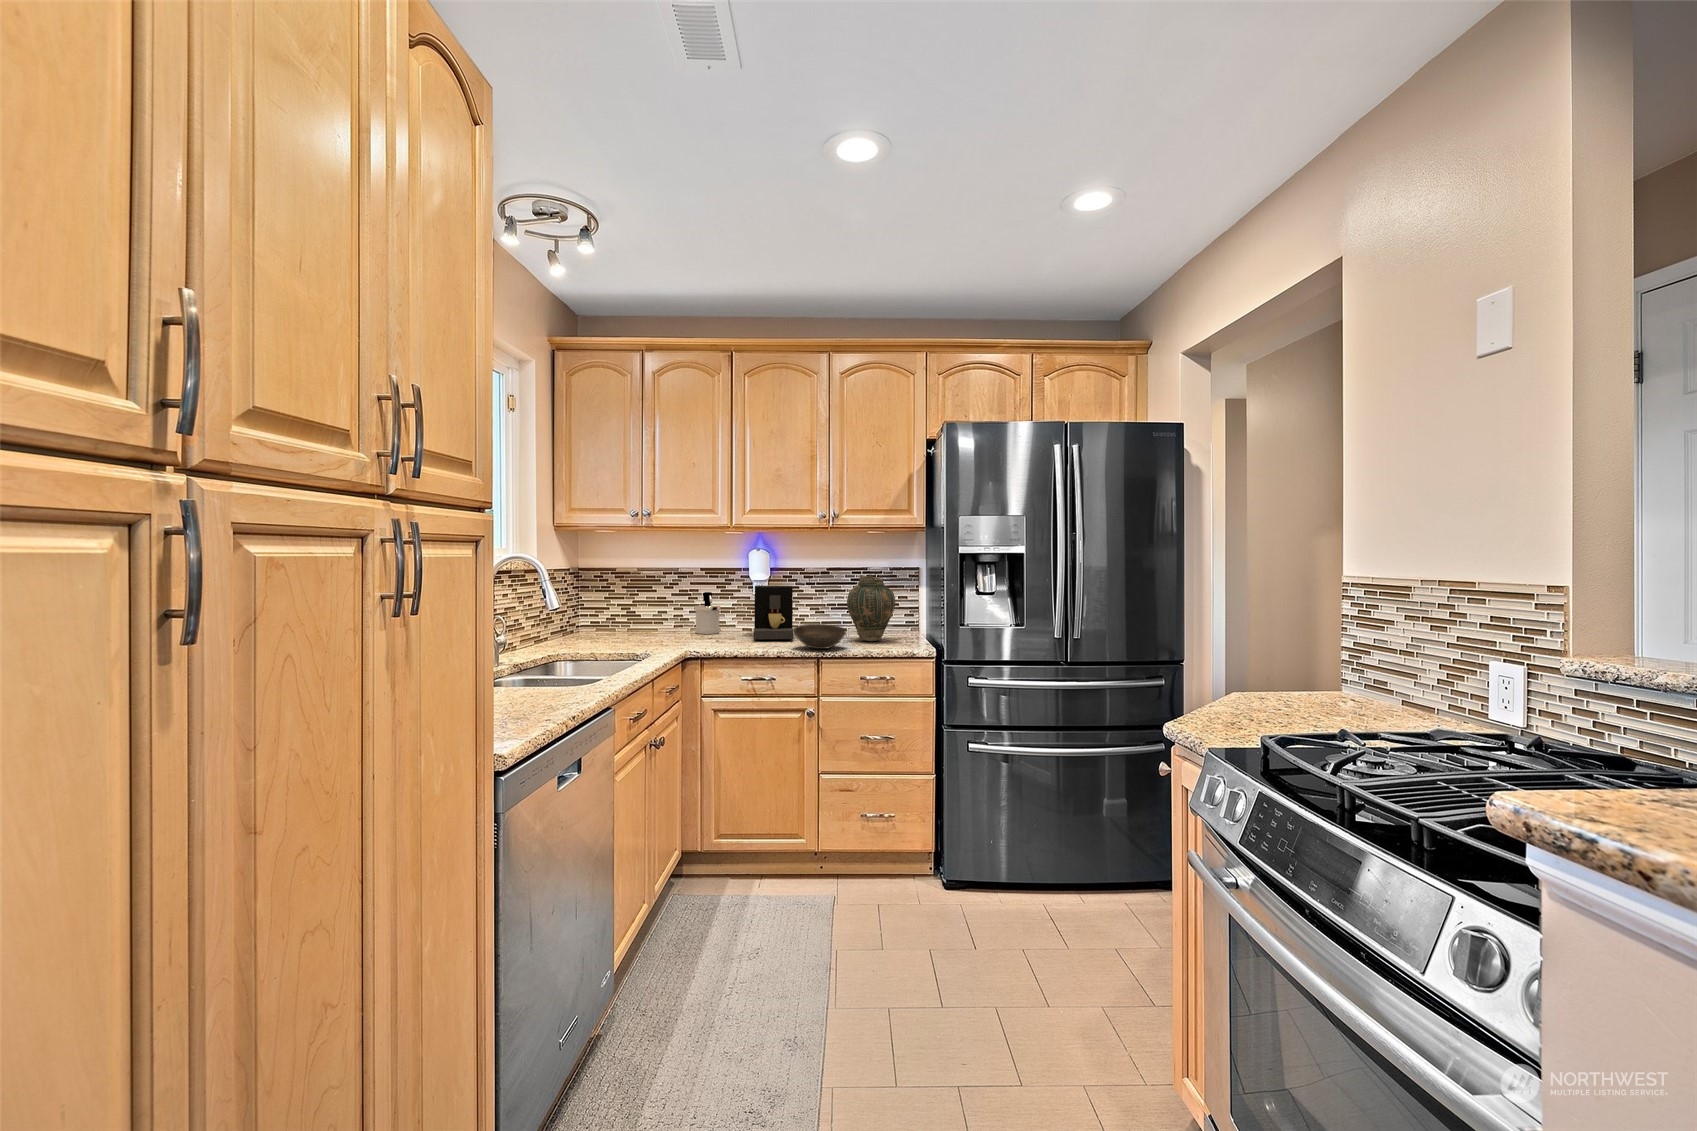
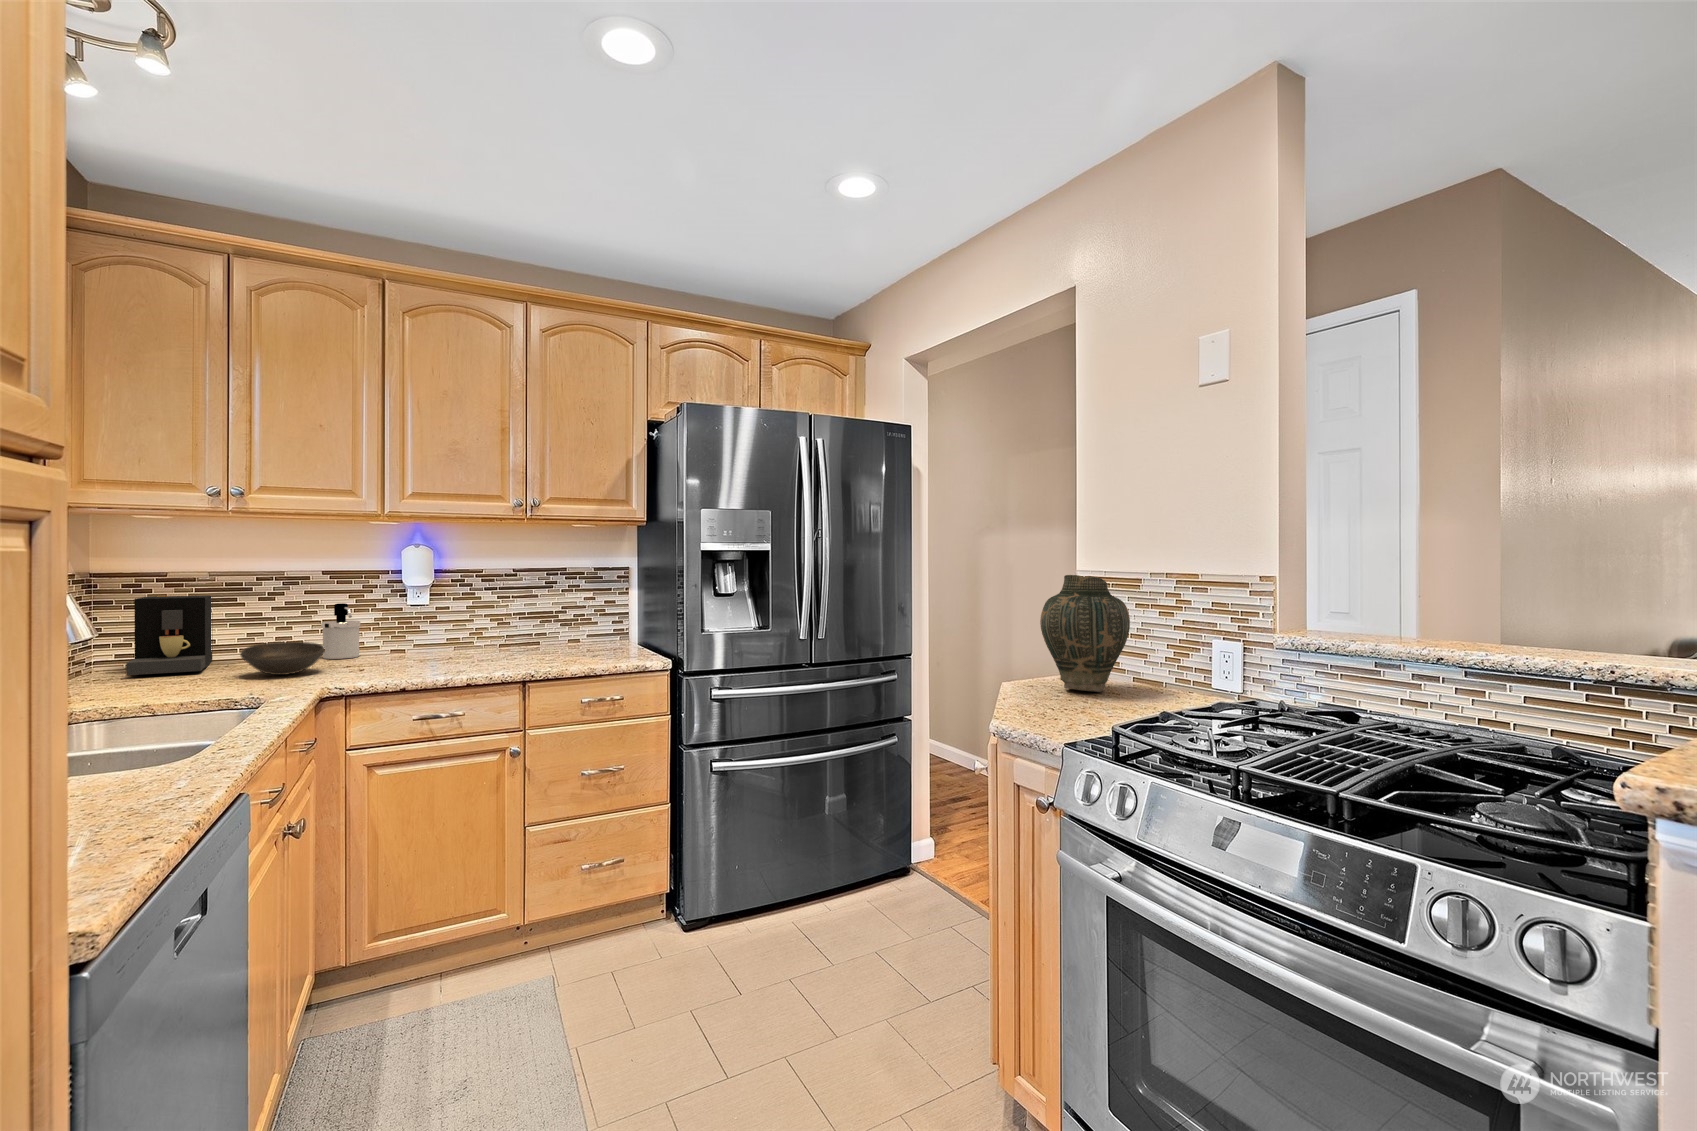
vase: present [847,575,895,641] -> present [1040,575,1130,692]
coffee maker: present [754,586,793,639] -> present [126,596,212,675]
bowl: present [793,624,846,649] -> present [240,642,325,675]

